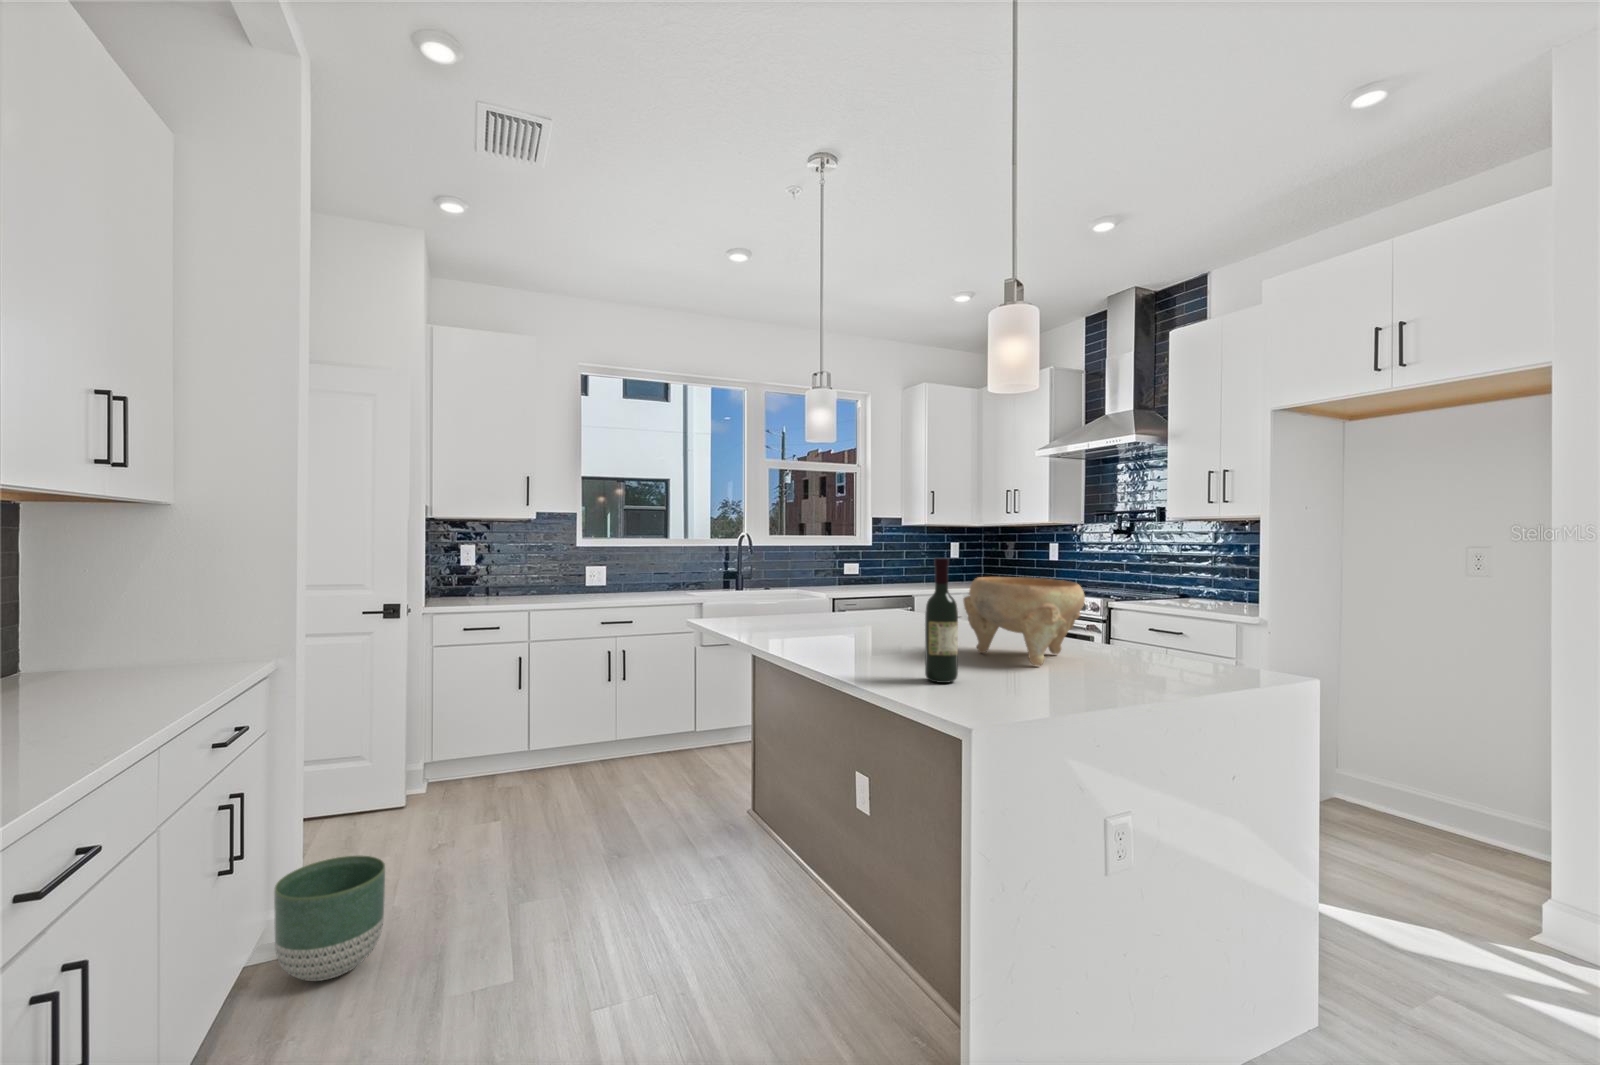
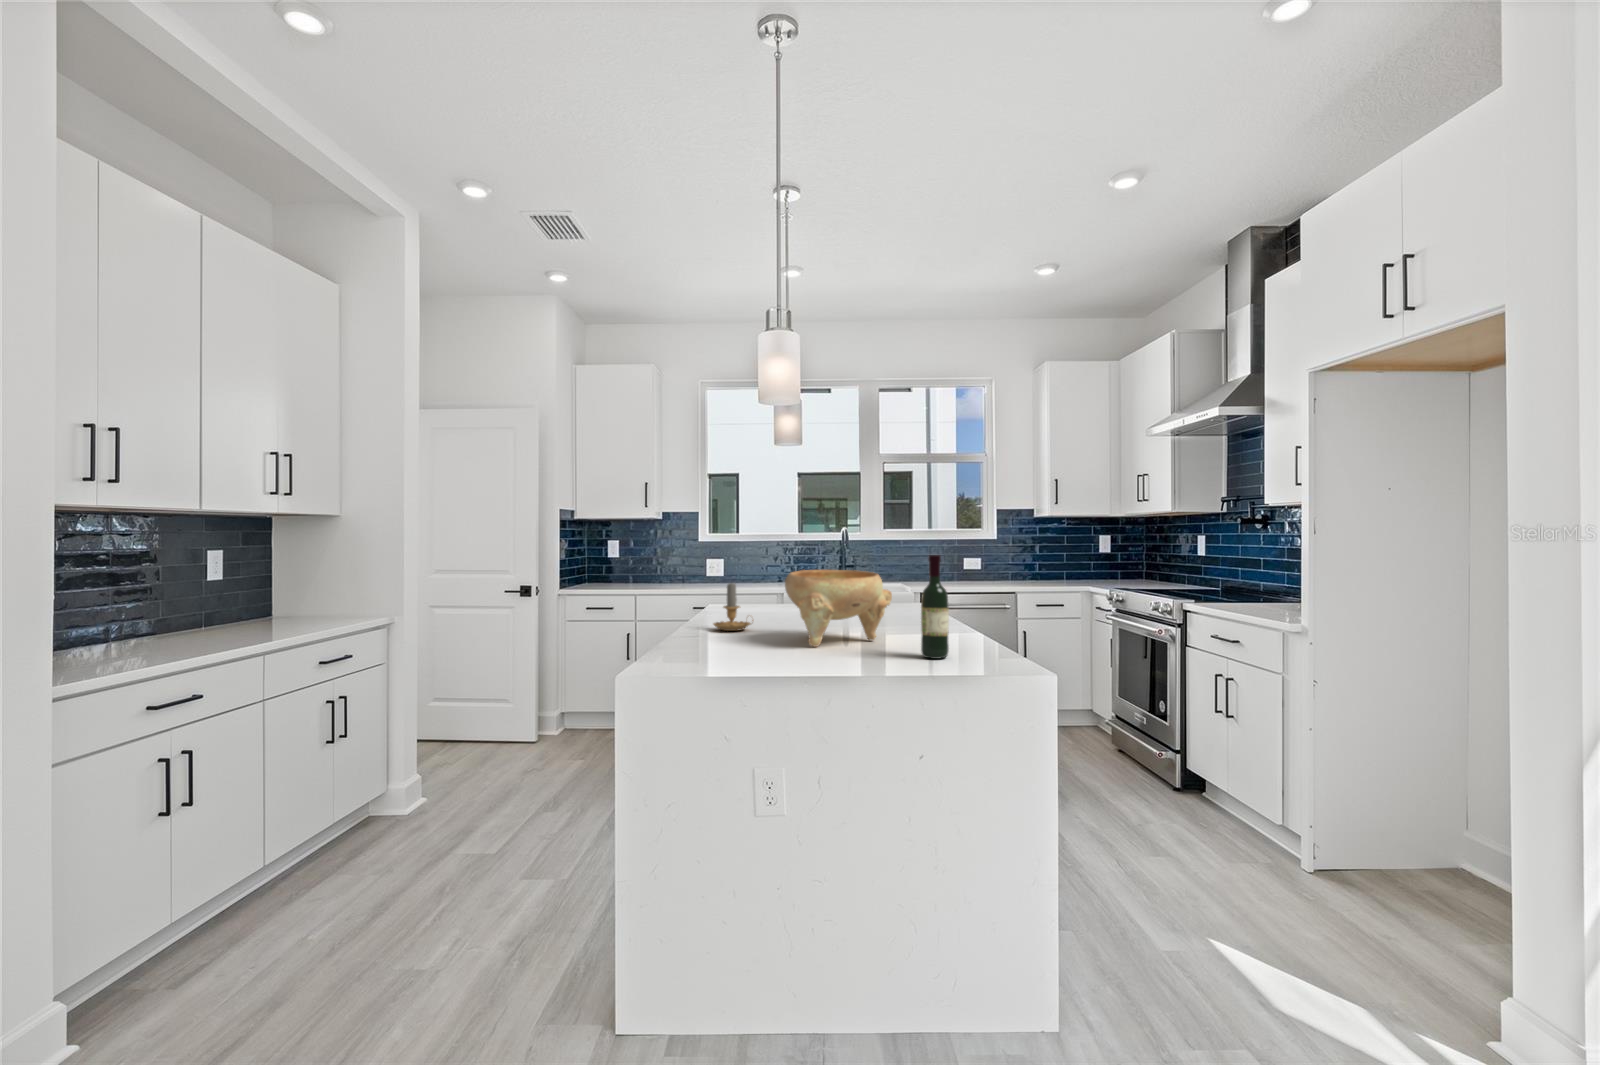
wine bottle: present [925,558,958,683] -> present [921,555,949,659]
candle: none [849,592,906,652] -> present [713,583,753,631]
planter: present [274,856,385,981] -> none [372,752,441,826]

